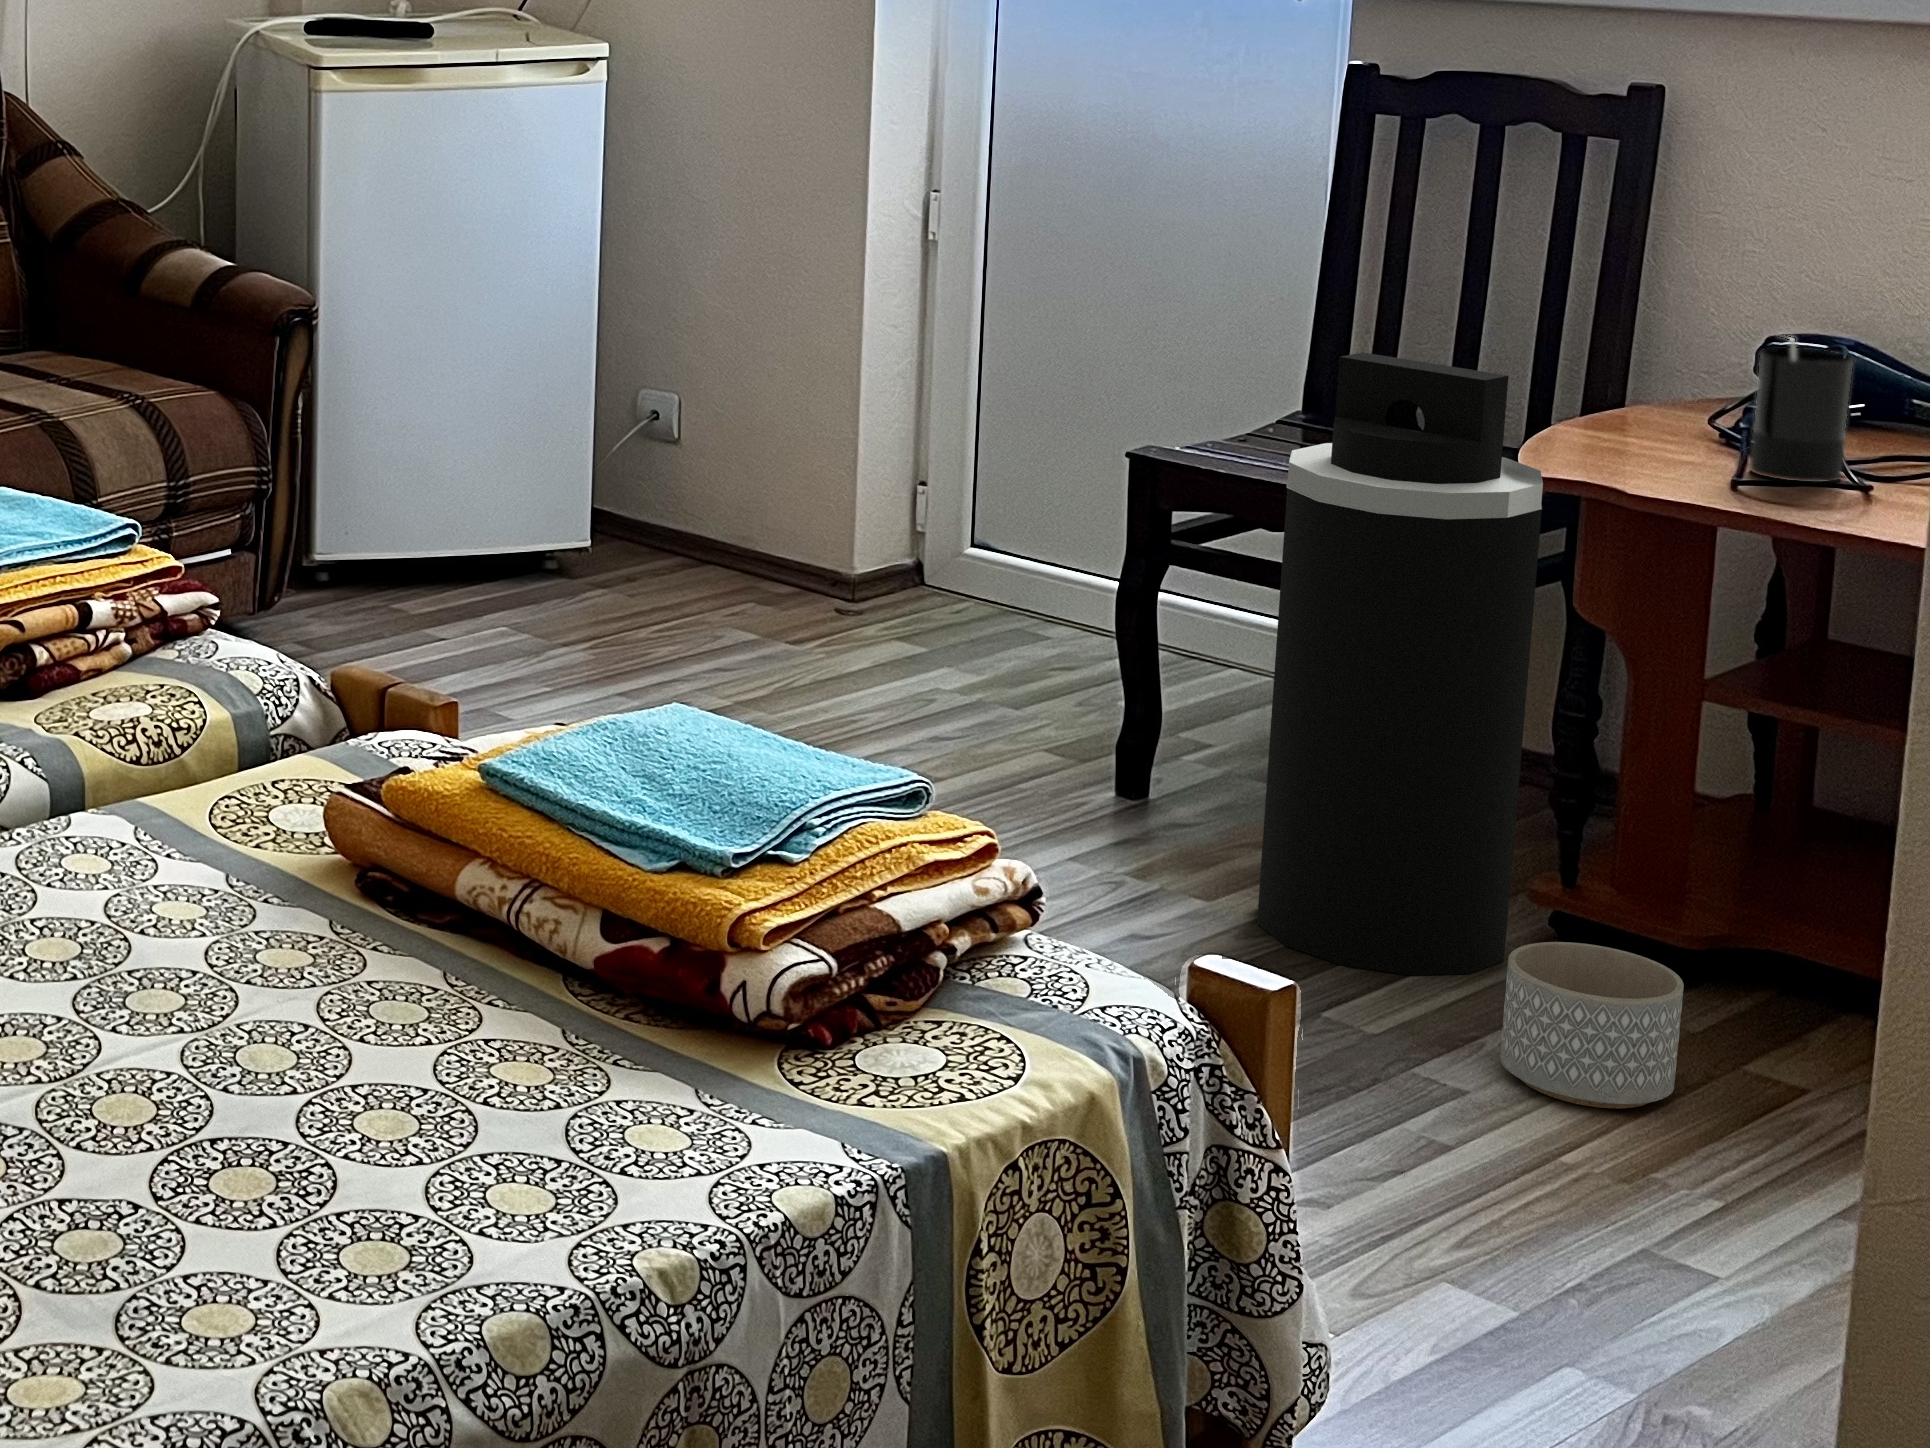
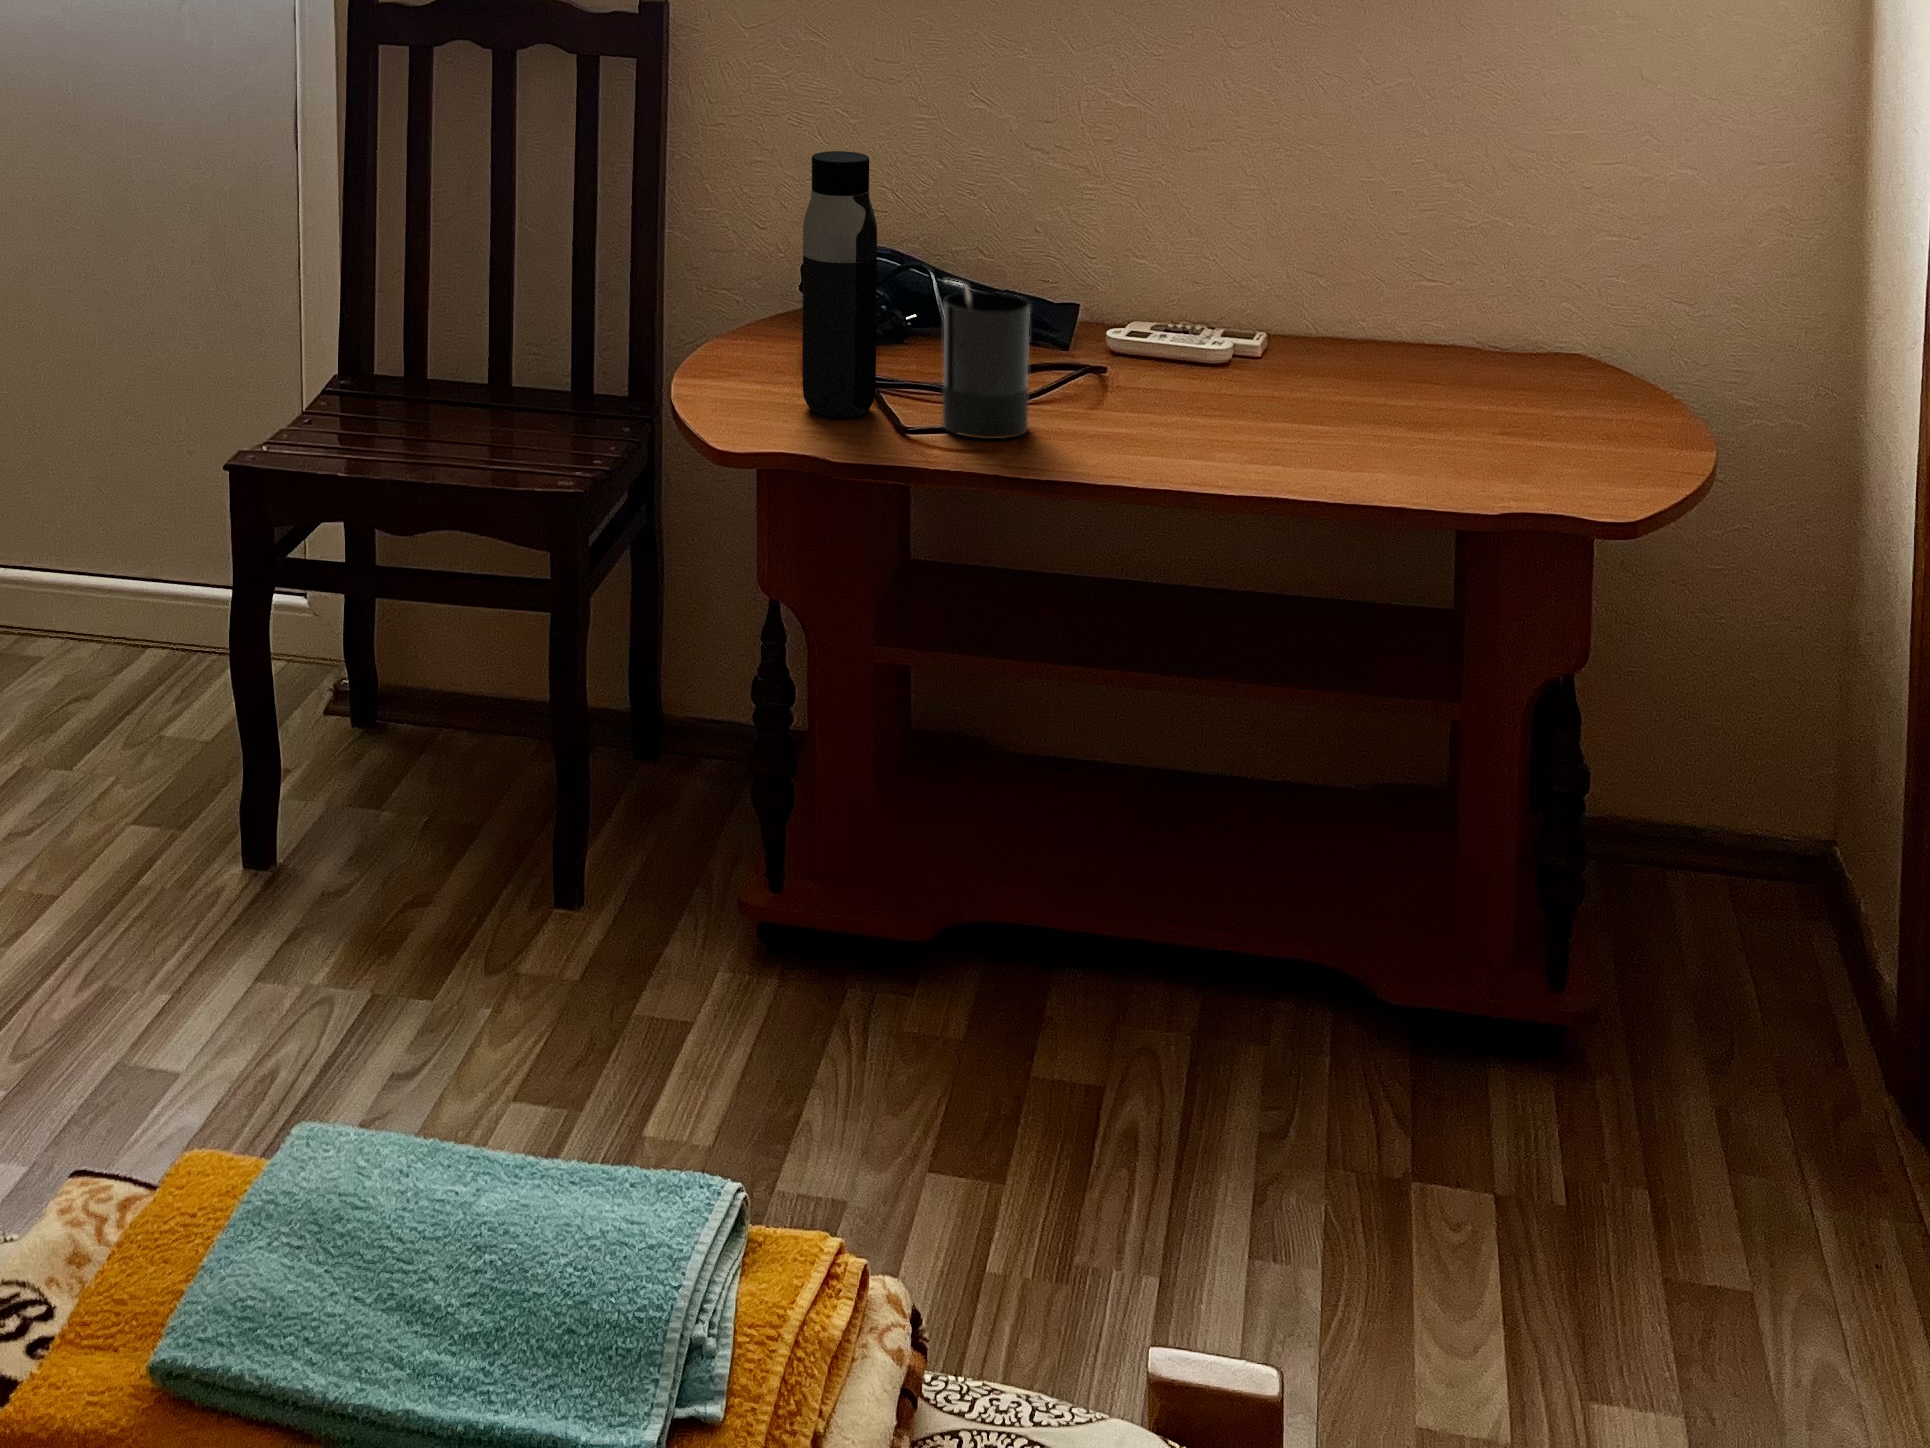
water bottle: none [1627,207,1717,452] -> present [802,151,877,417]
trash can: present [1257,353,1543,975] -> none [507,354,776,1078]
planter: present [1500,942,1684,1108] -> none [892,1012,1073,1221]

